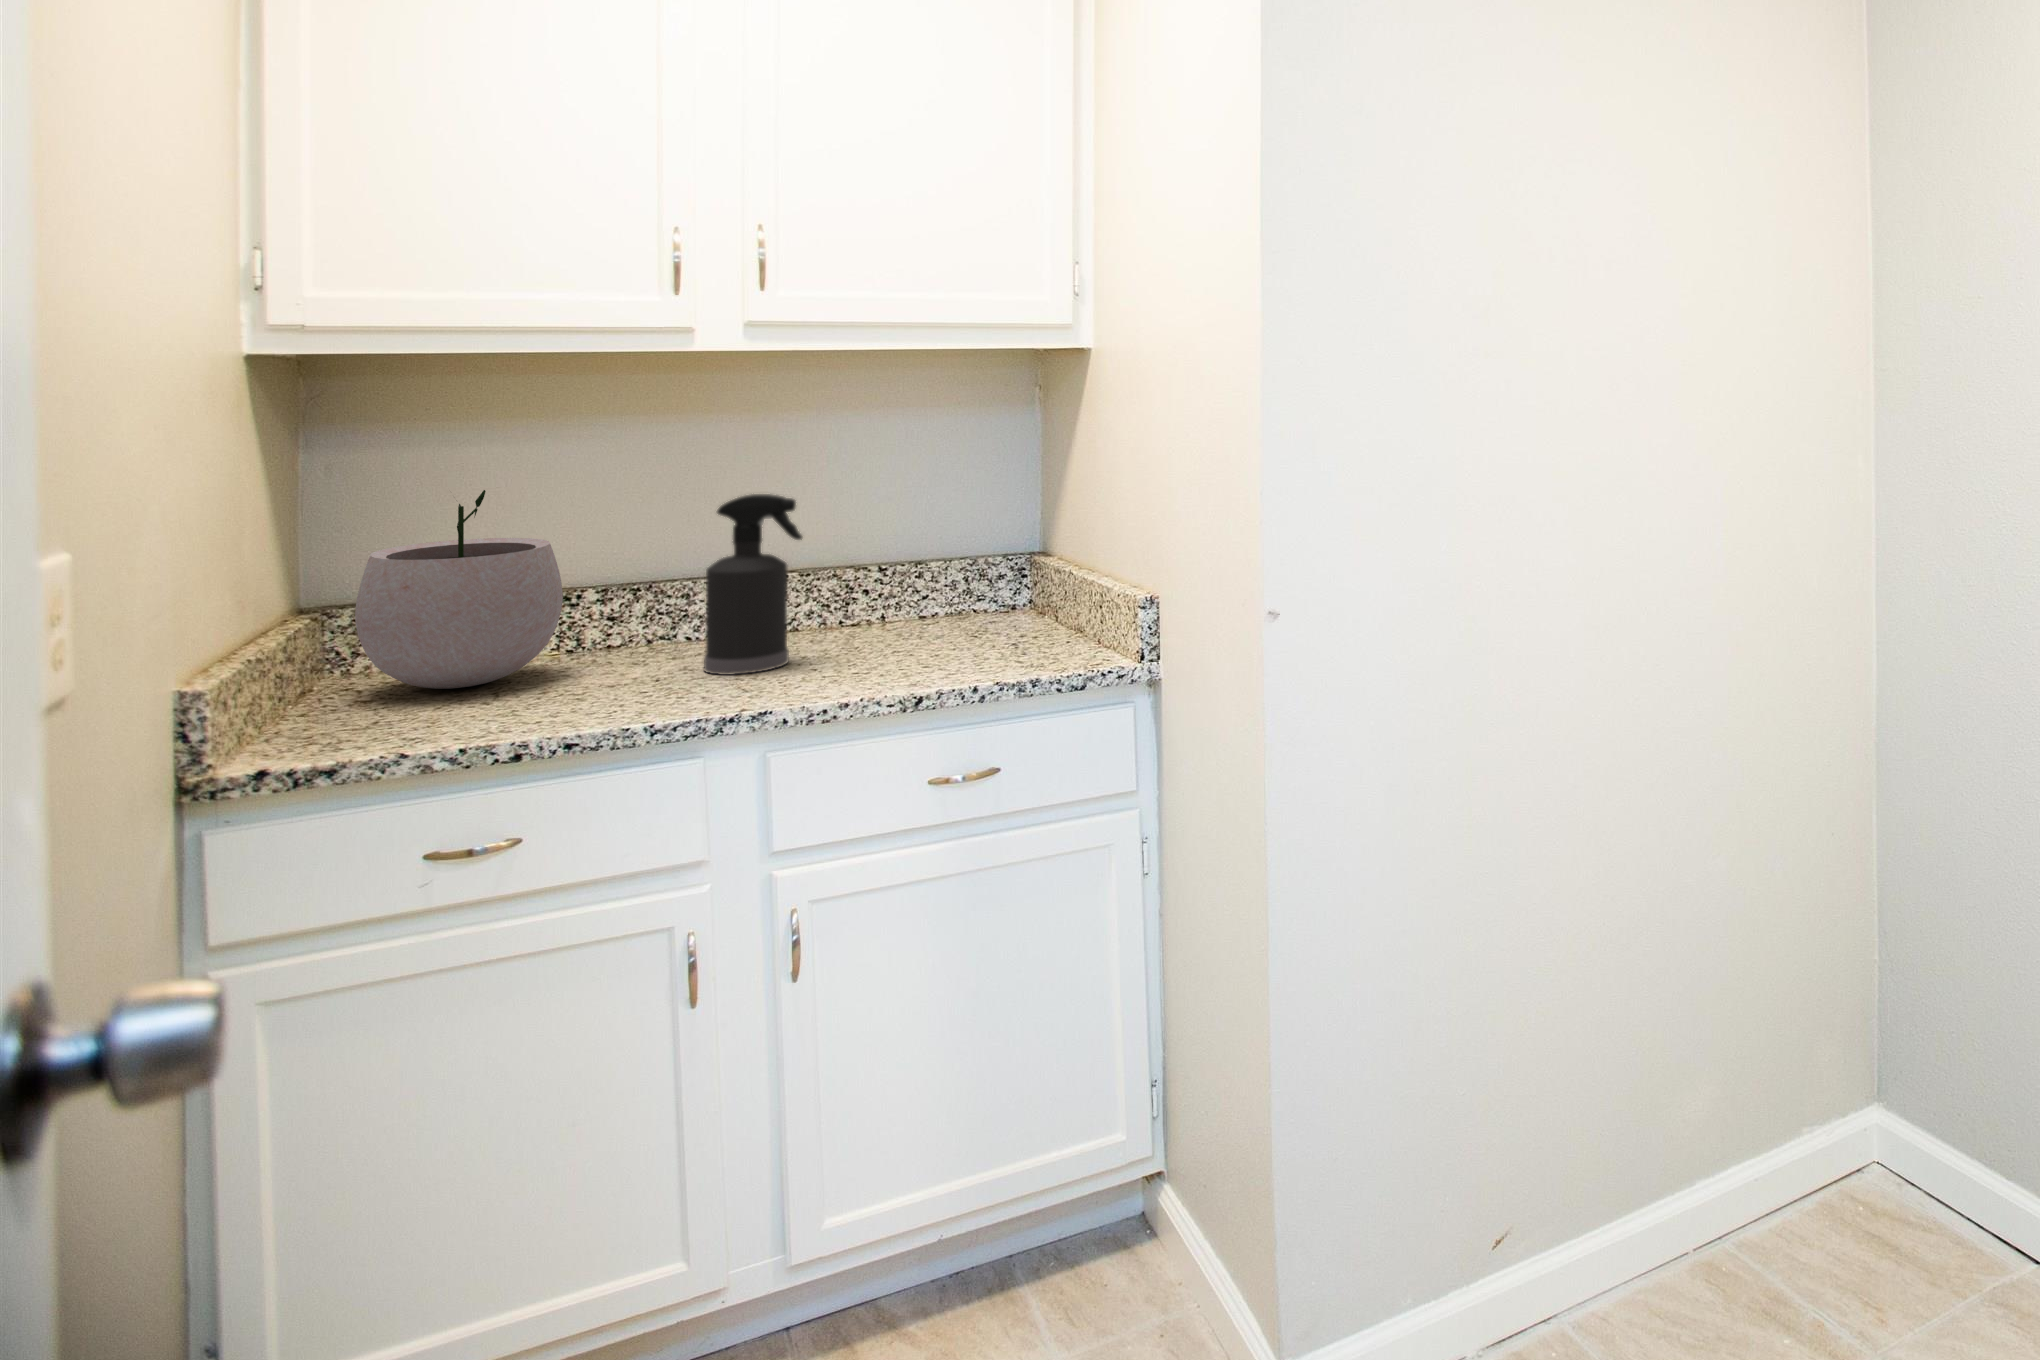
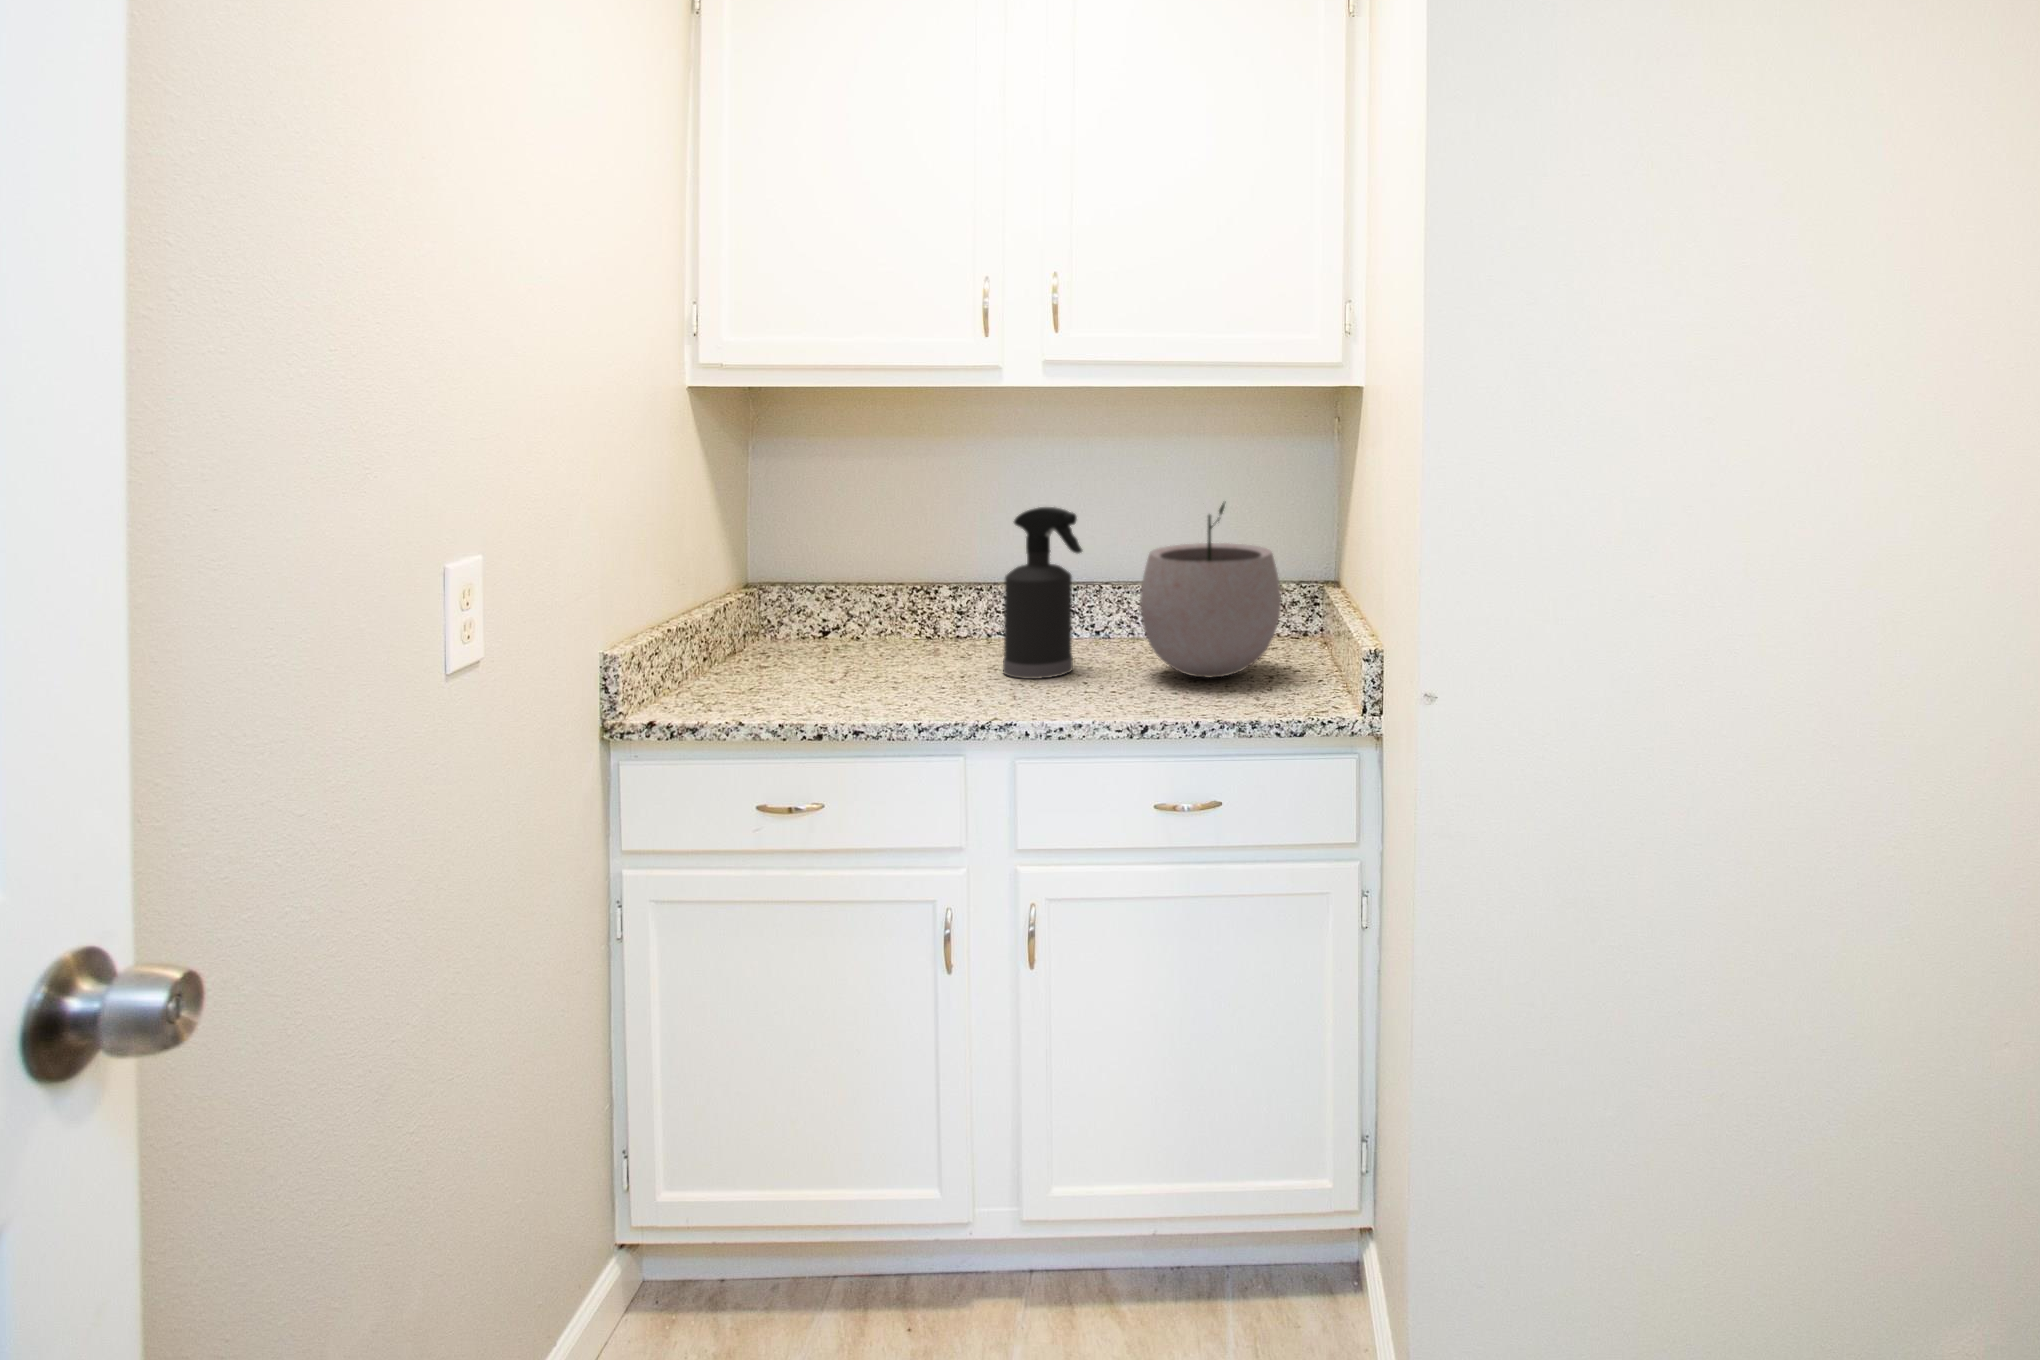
plant pot: present [355,490,563,689] -> present [1140,503,1281,678]

